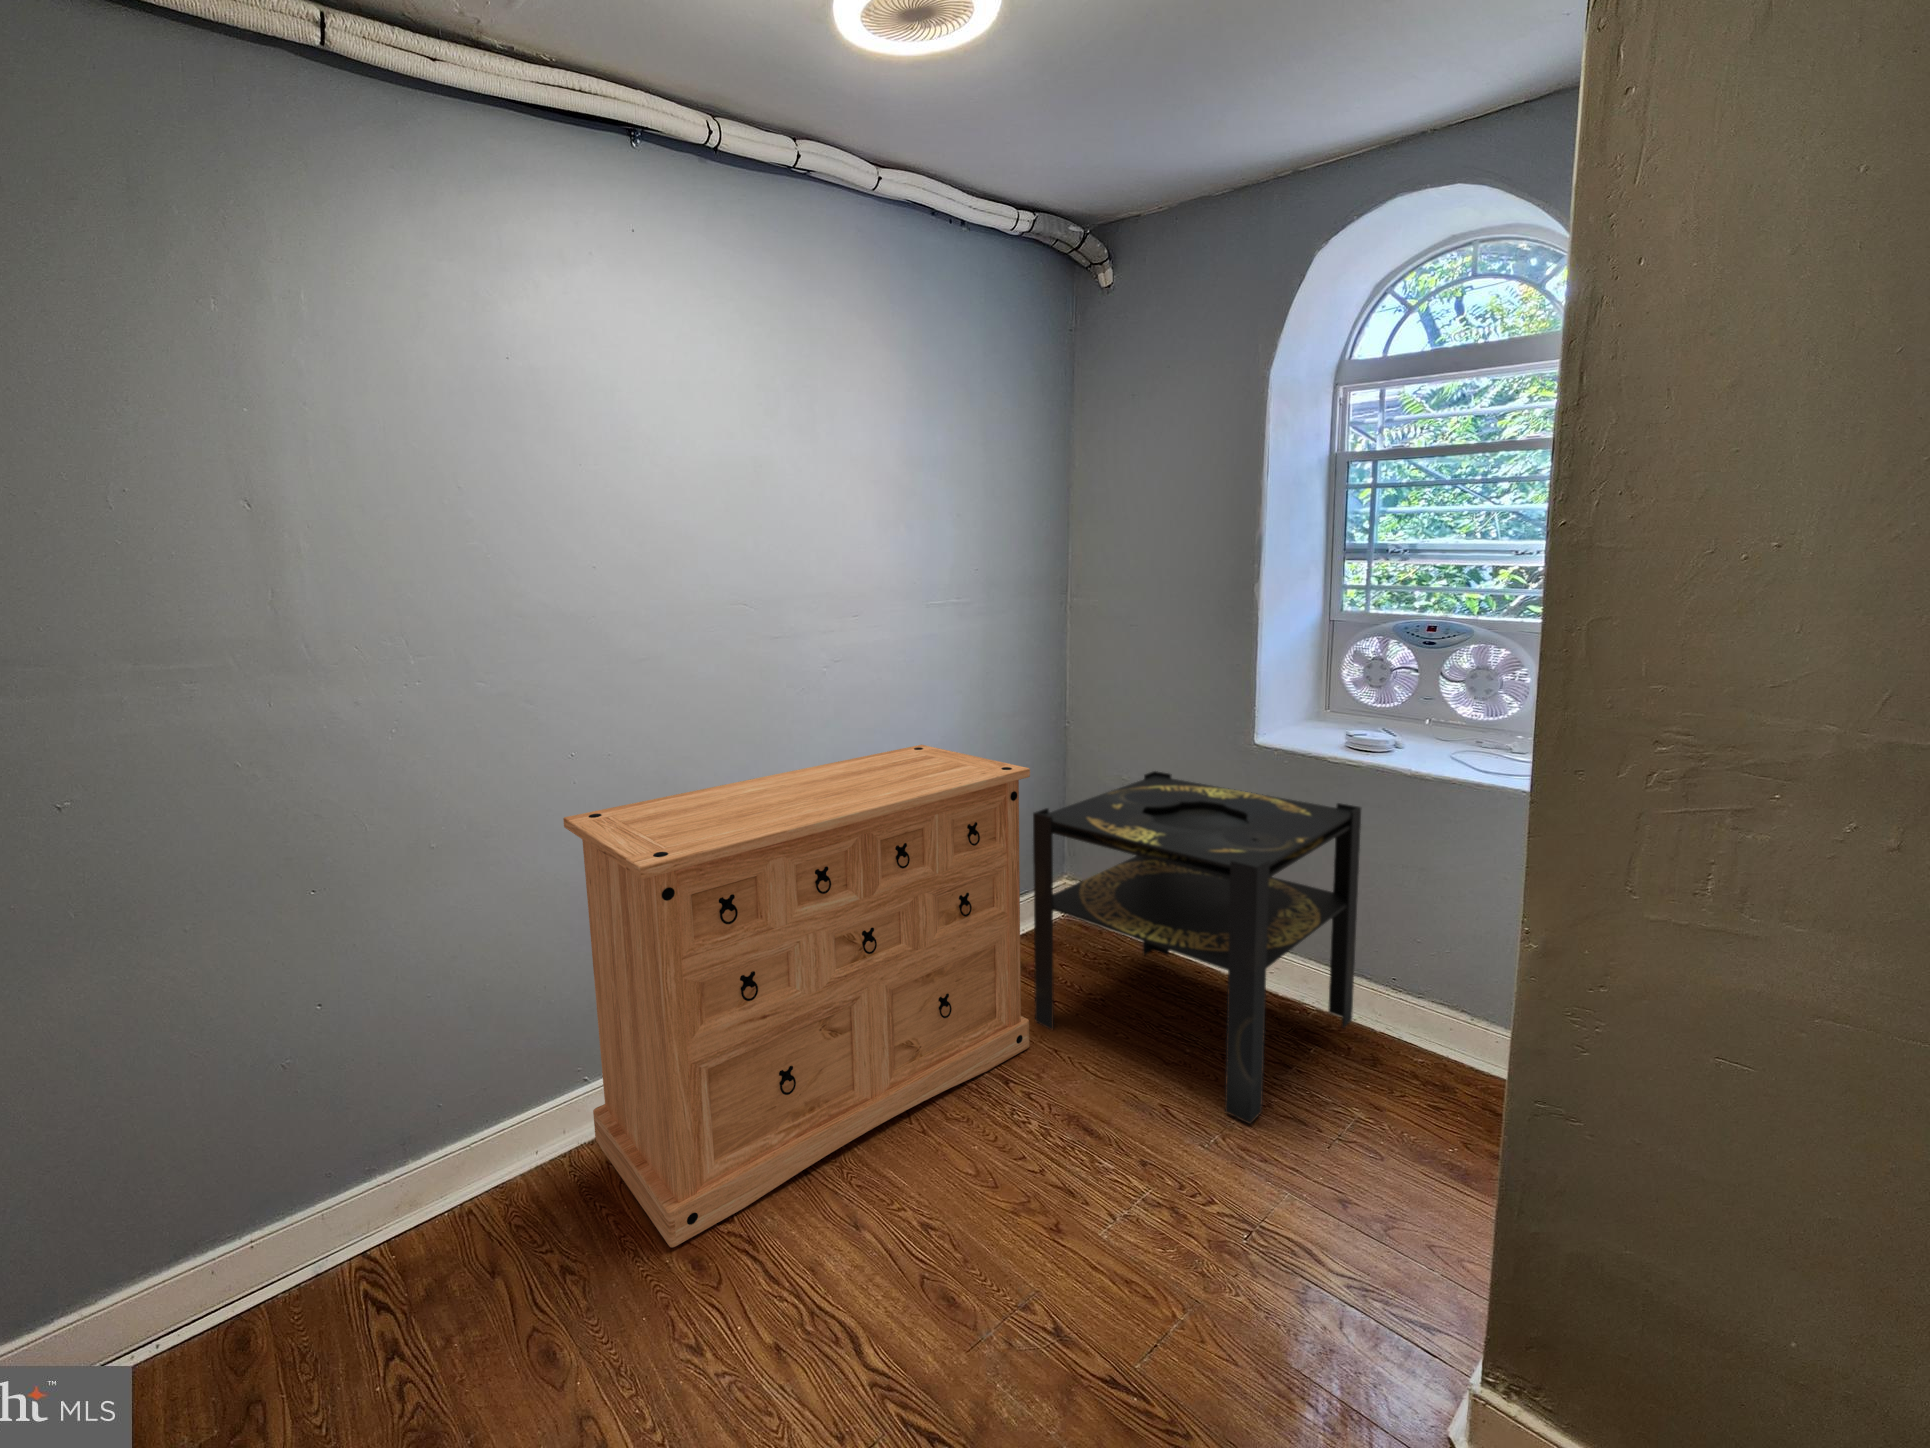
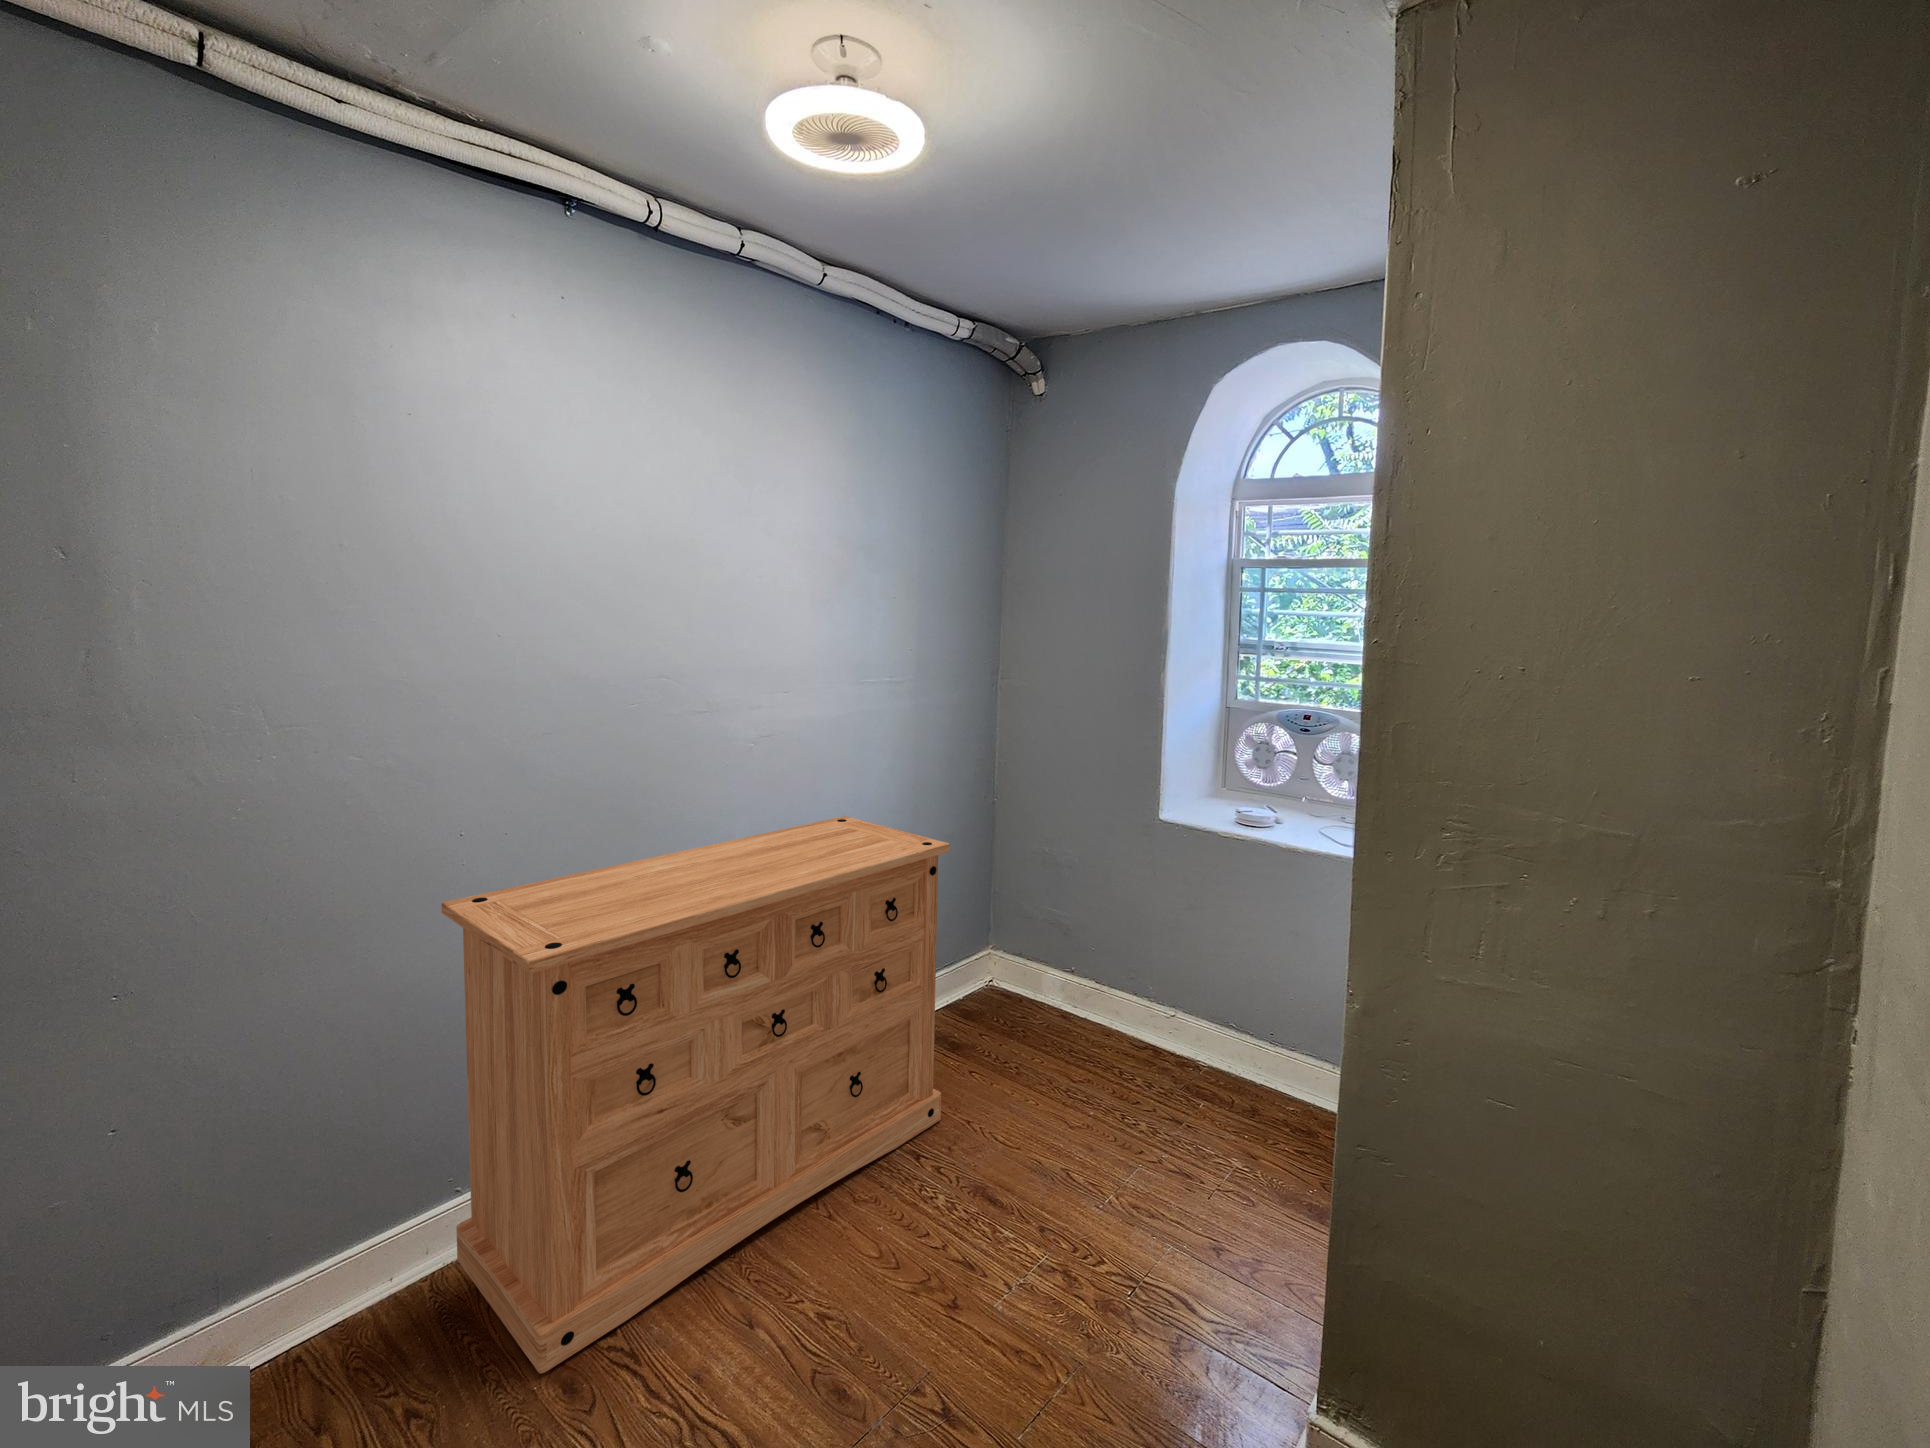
side table: present [1033,771,1361,1124] -> none [948,840,1247,1183]

